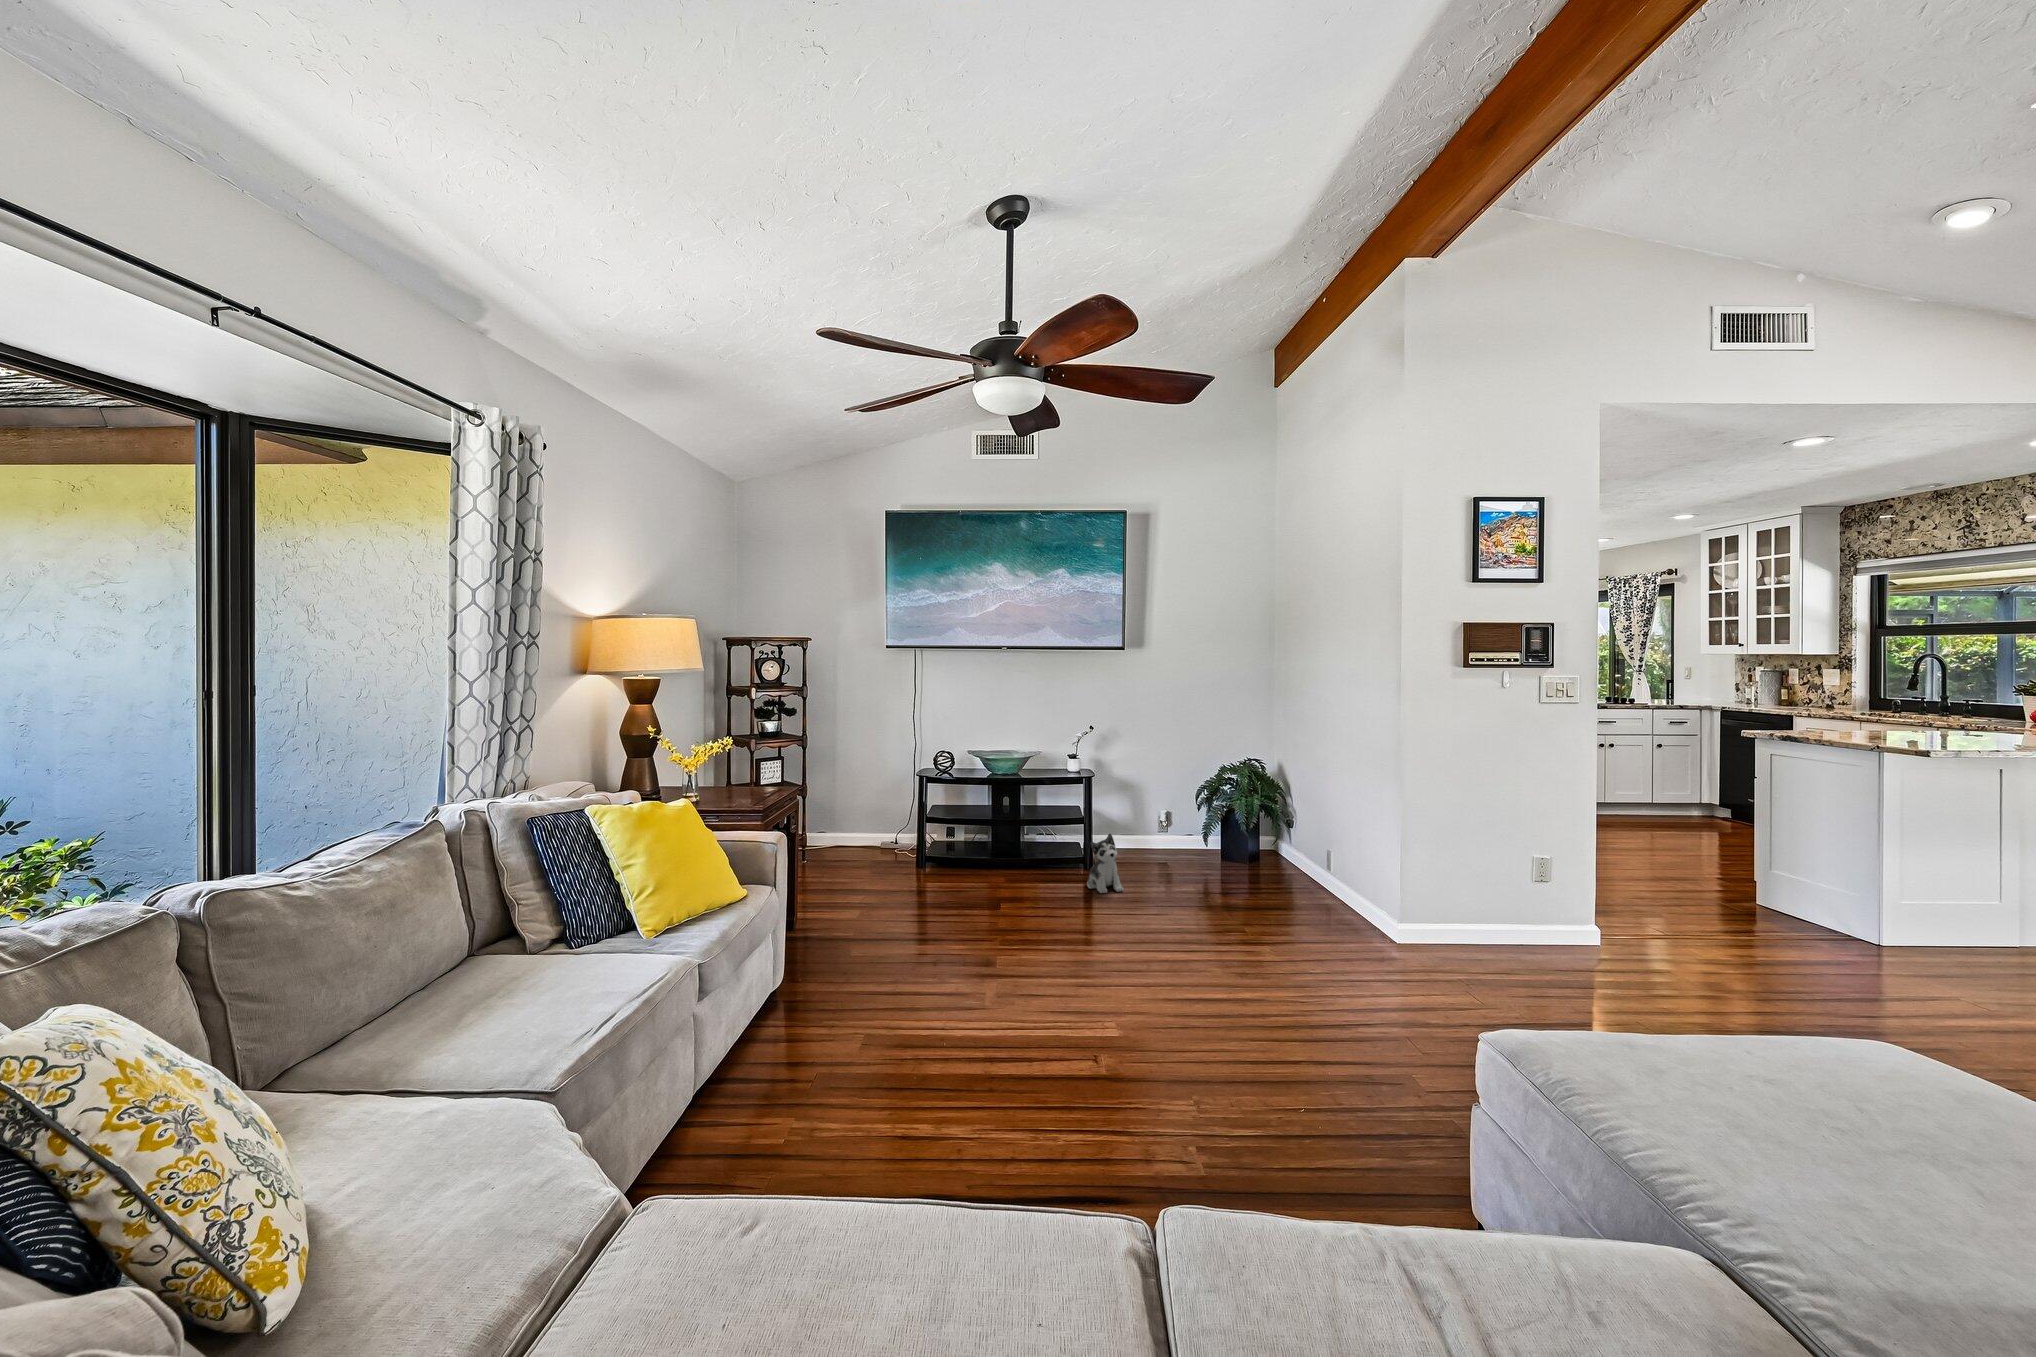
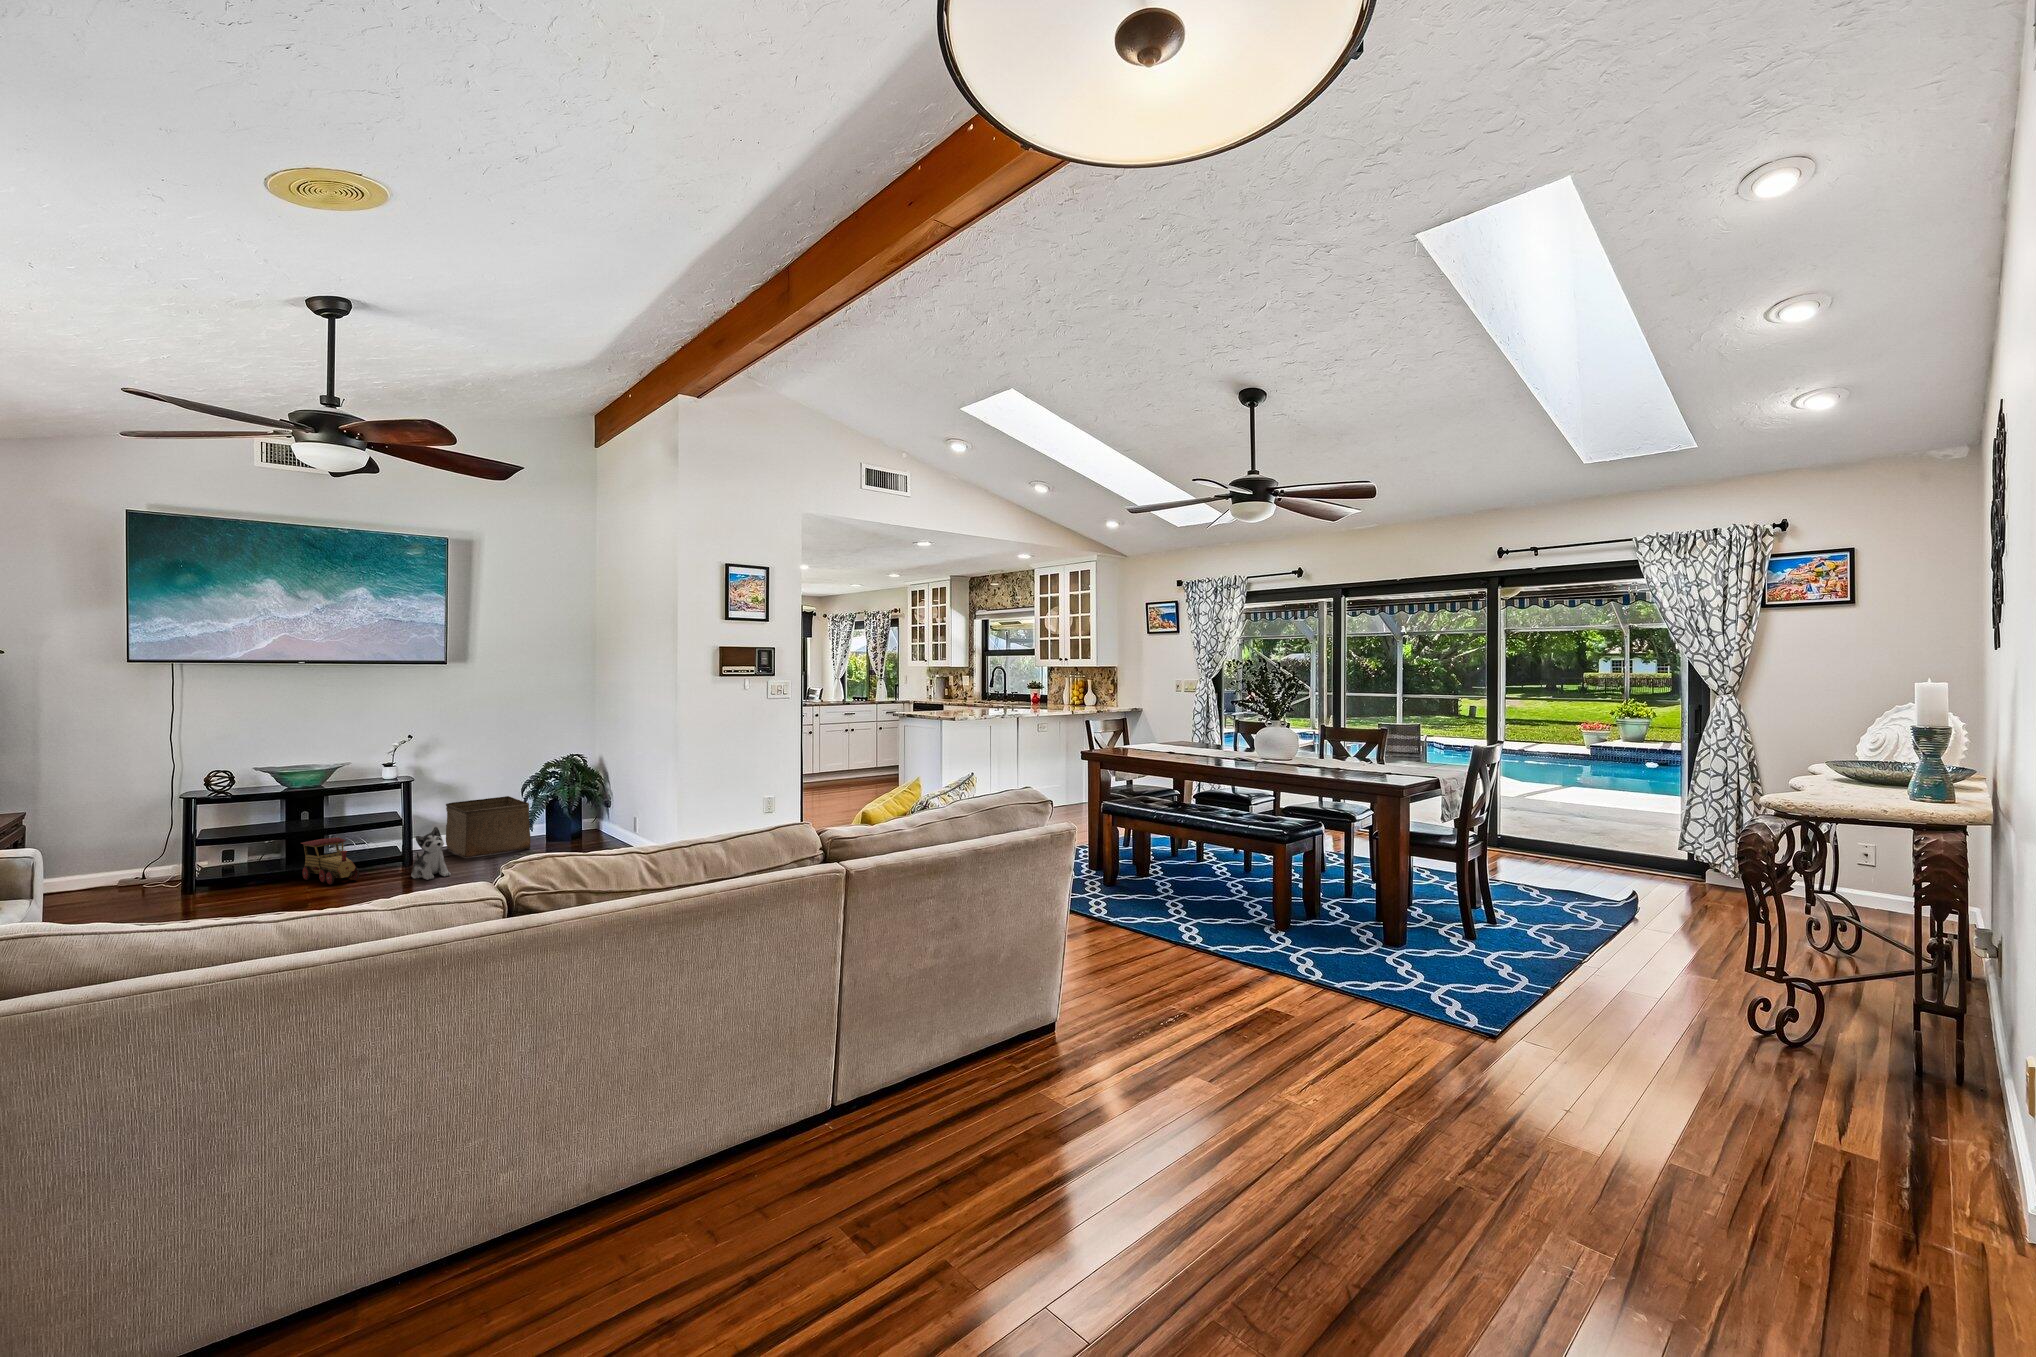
storage bin: none [1124,799,1206,867] -> present [446,796,531,858]
toy train: none [996,829,1042,881] -> present [301,837,359,885]

